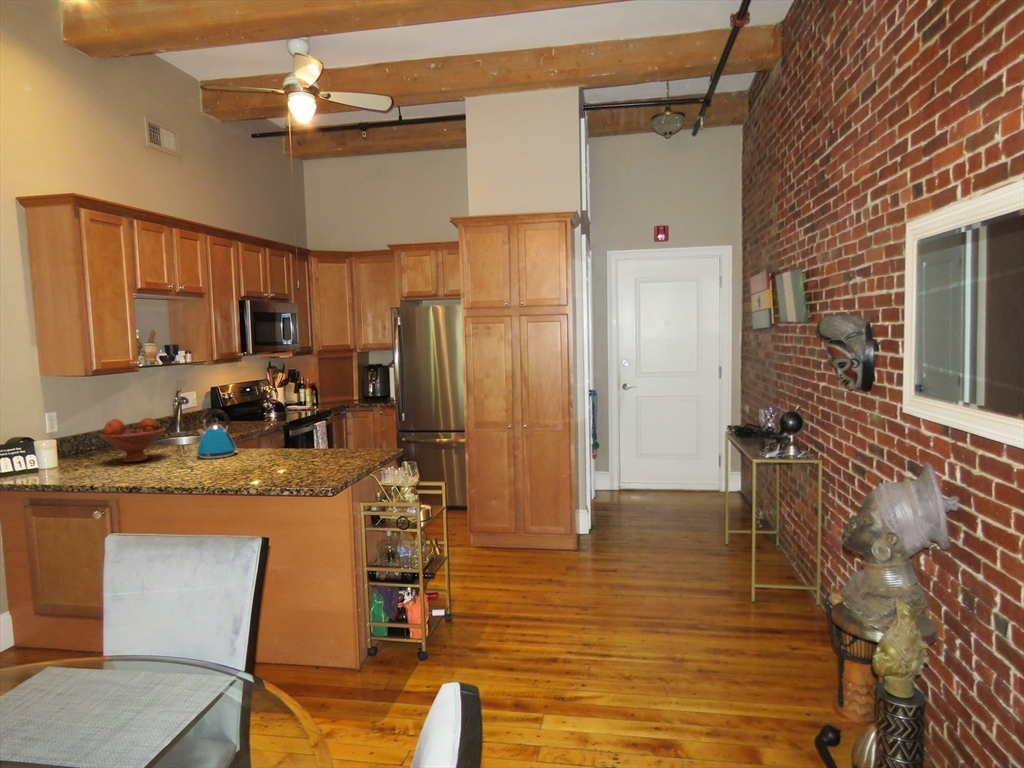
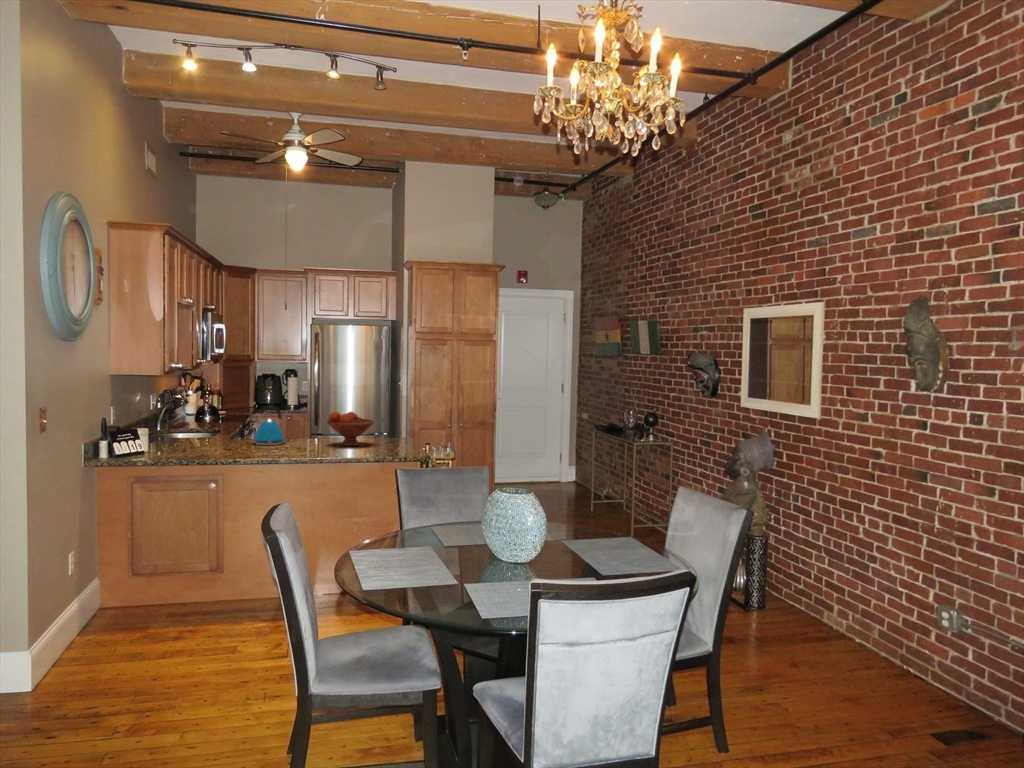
fruit bowl: present [99,418,166,462] -> present [327,412,374,446]

